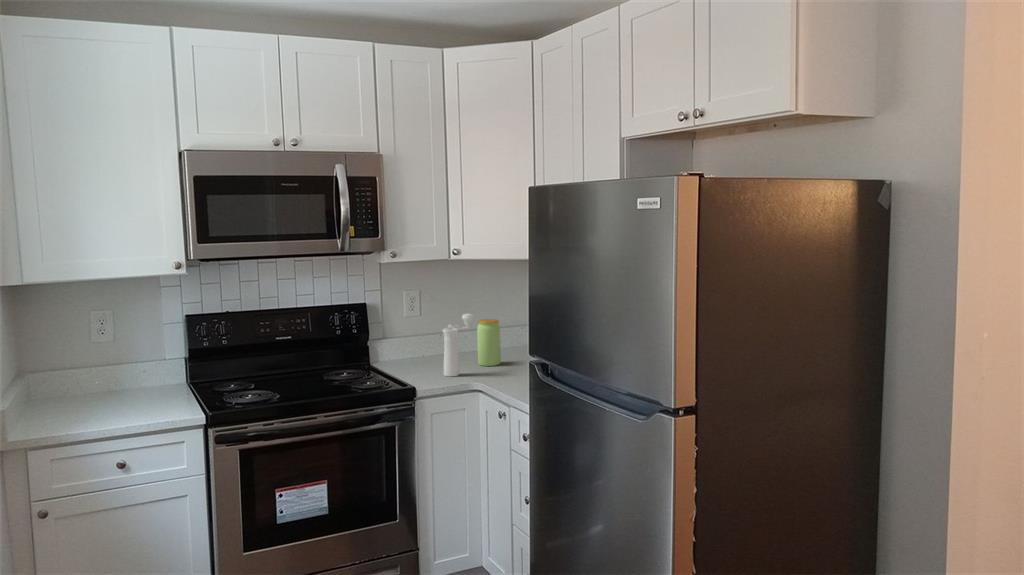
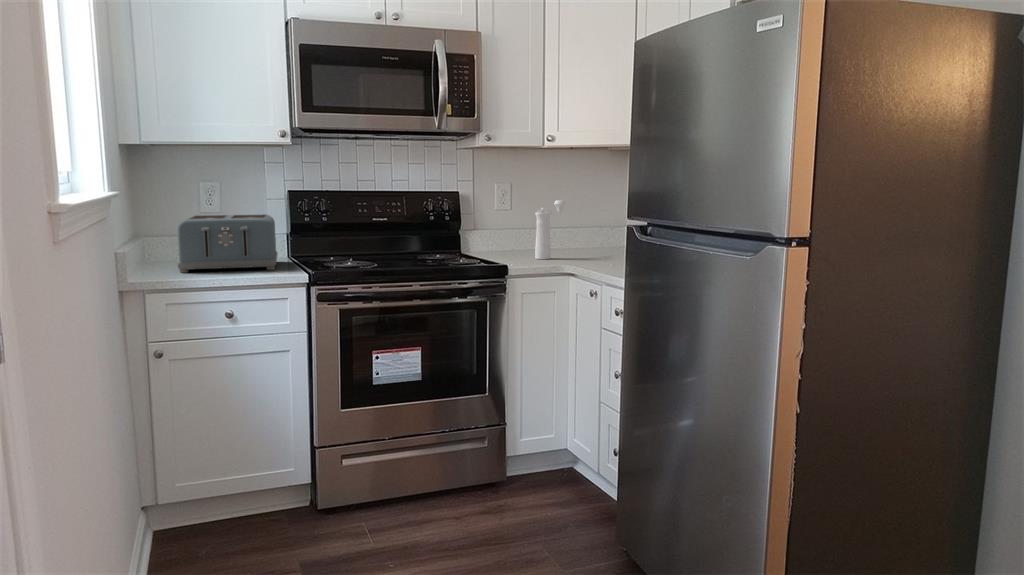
jar: present [477,319,501,366] -> none [568,210,591,255]
toaster: none [64,345,175,421] -> present [178,214,278,273]

